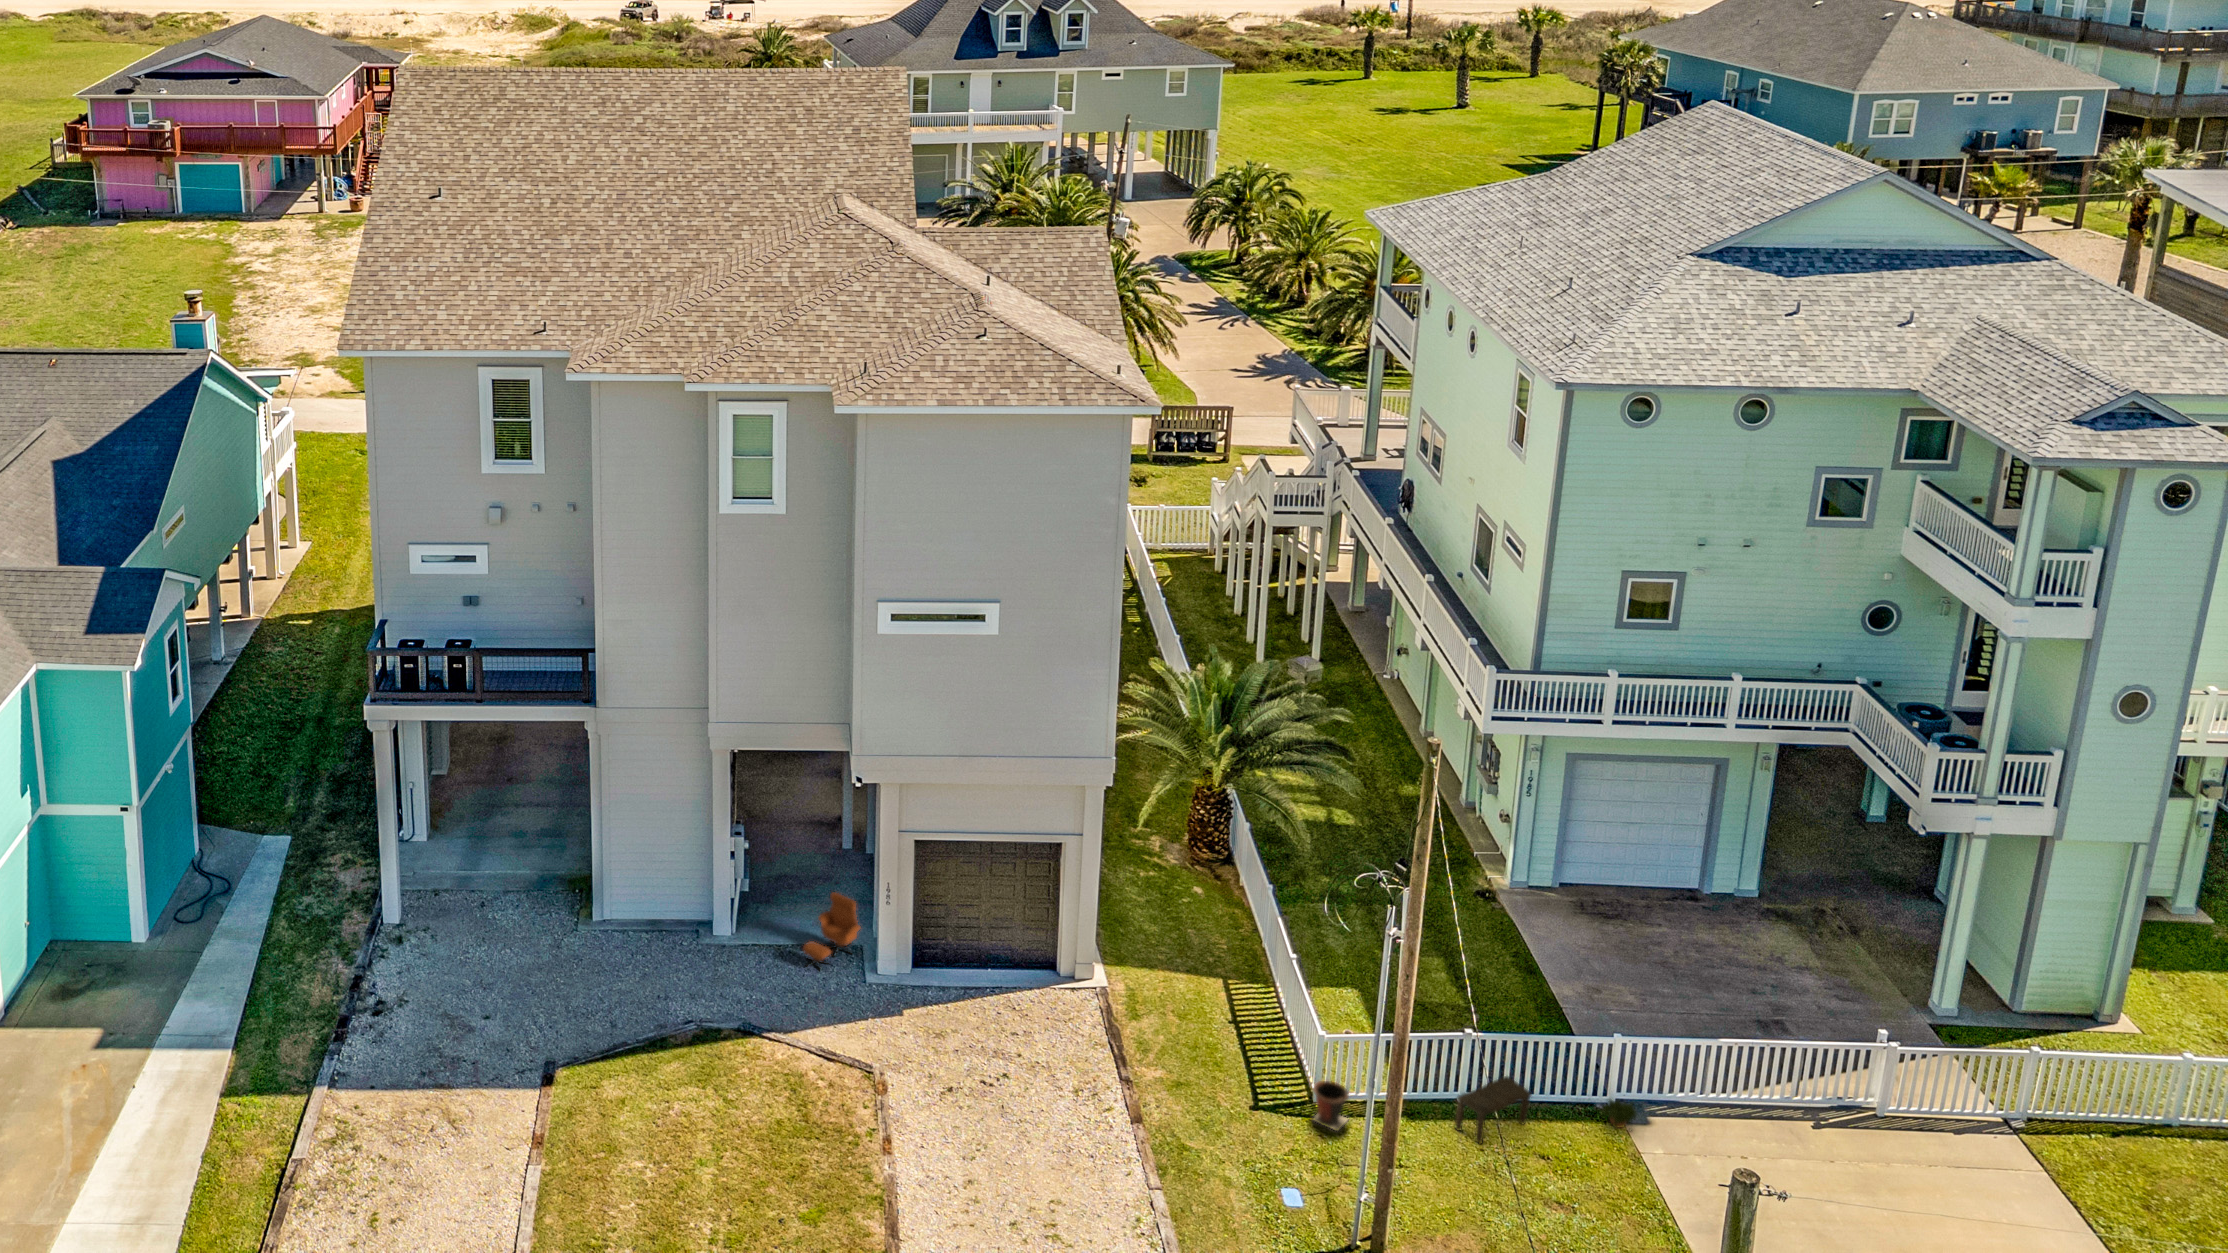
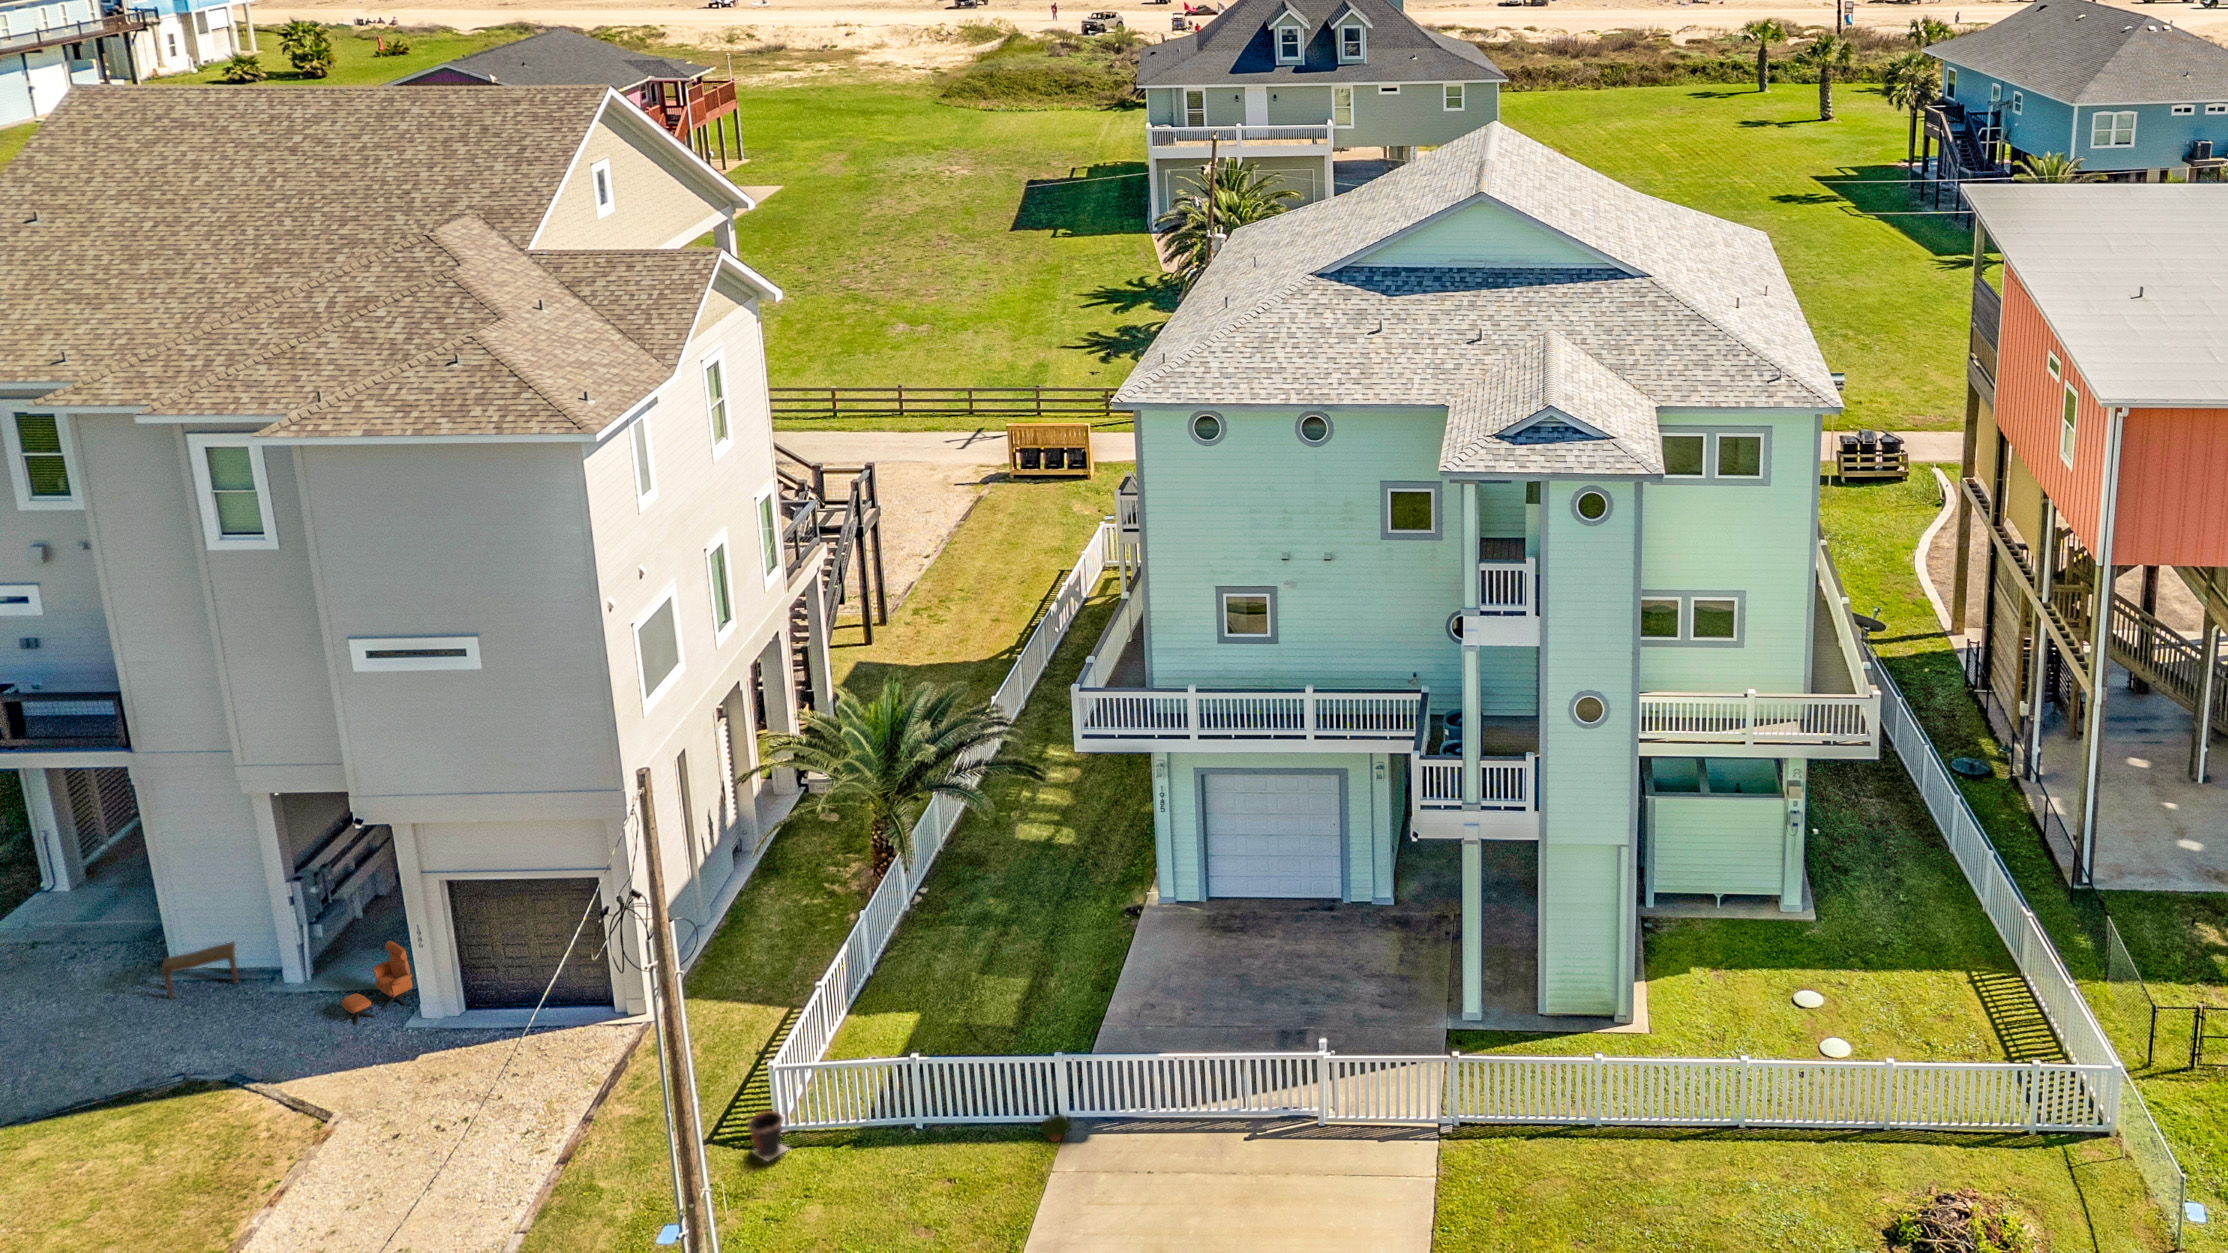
bench: present [1455,1076,1532,1143] -> present [161,942,238,999]

